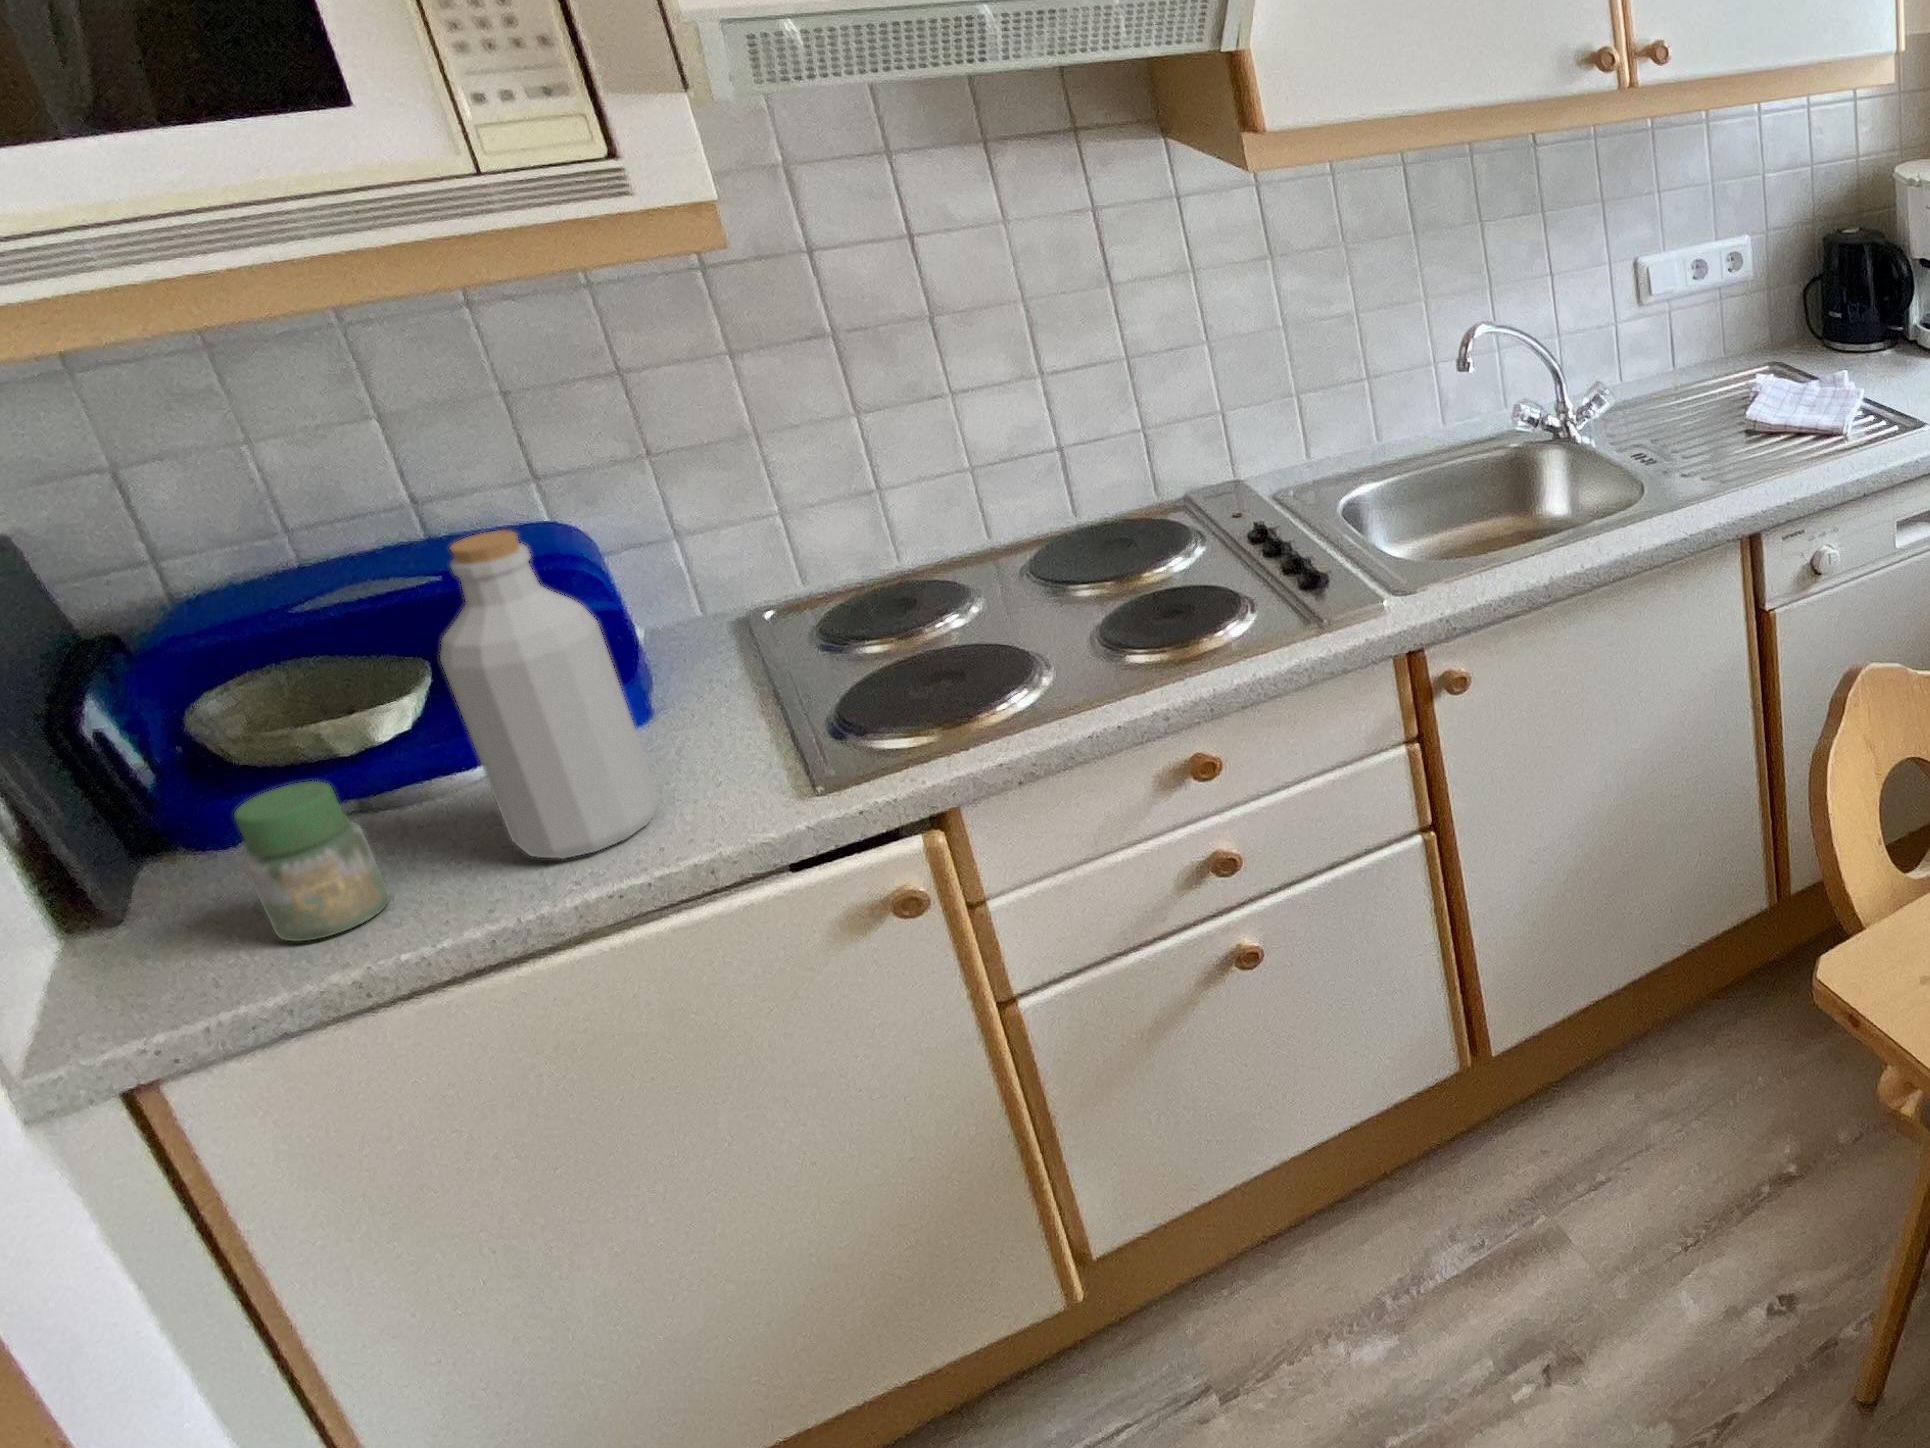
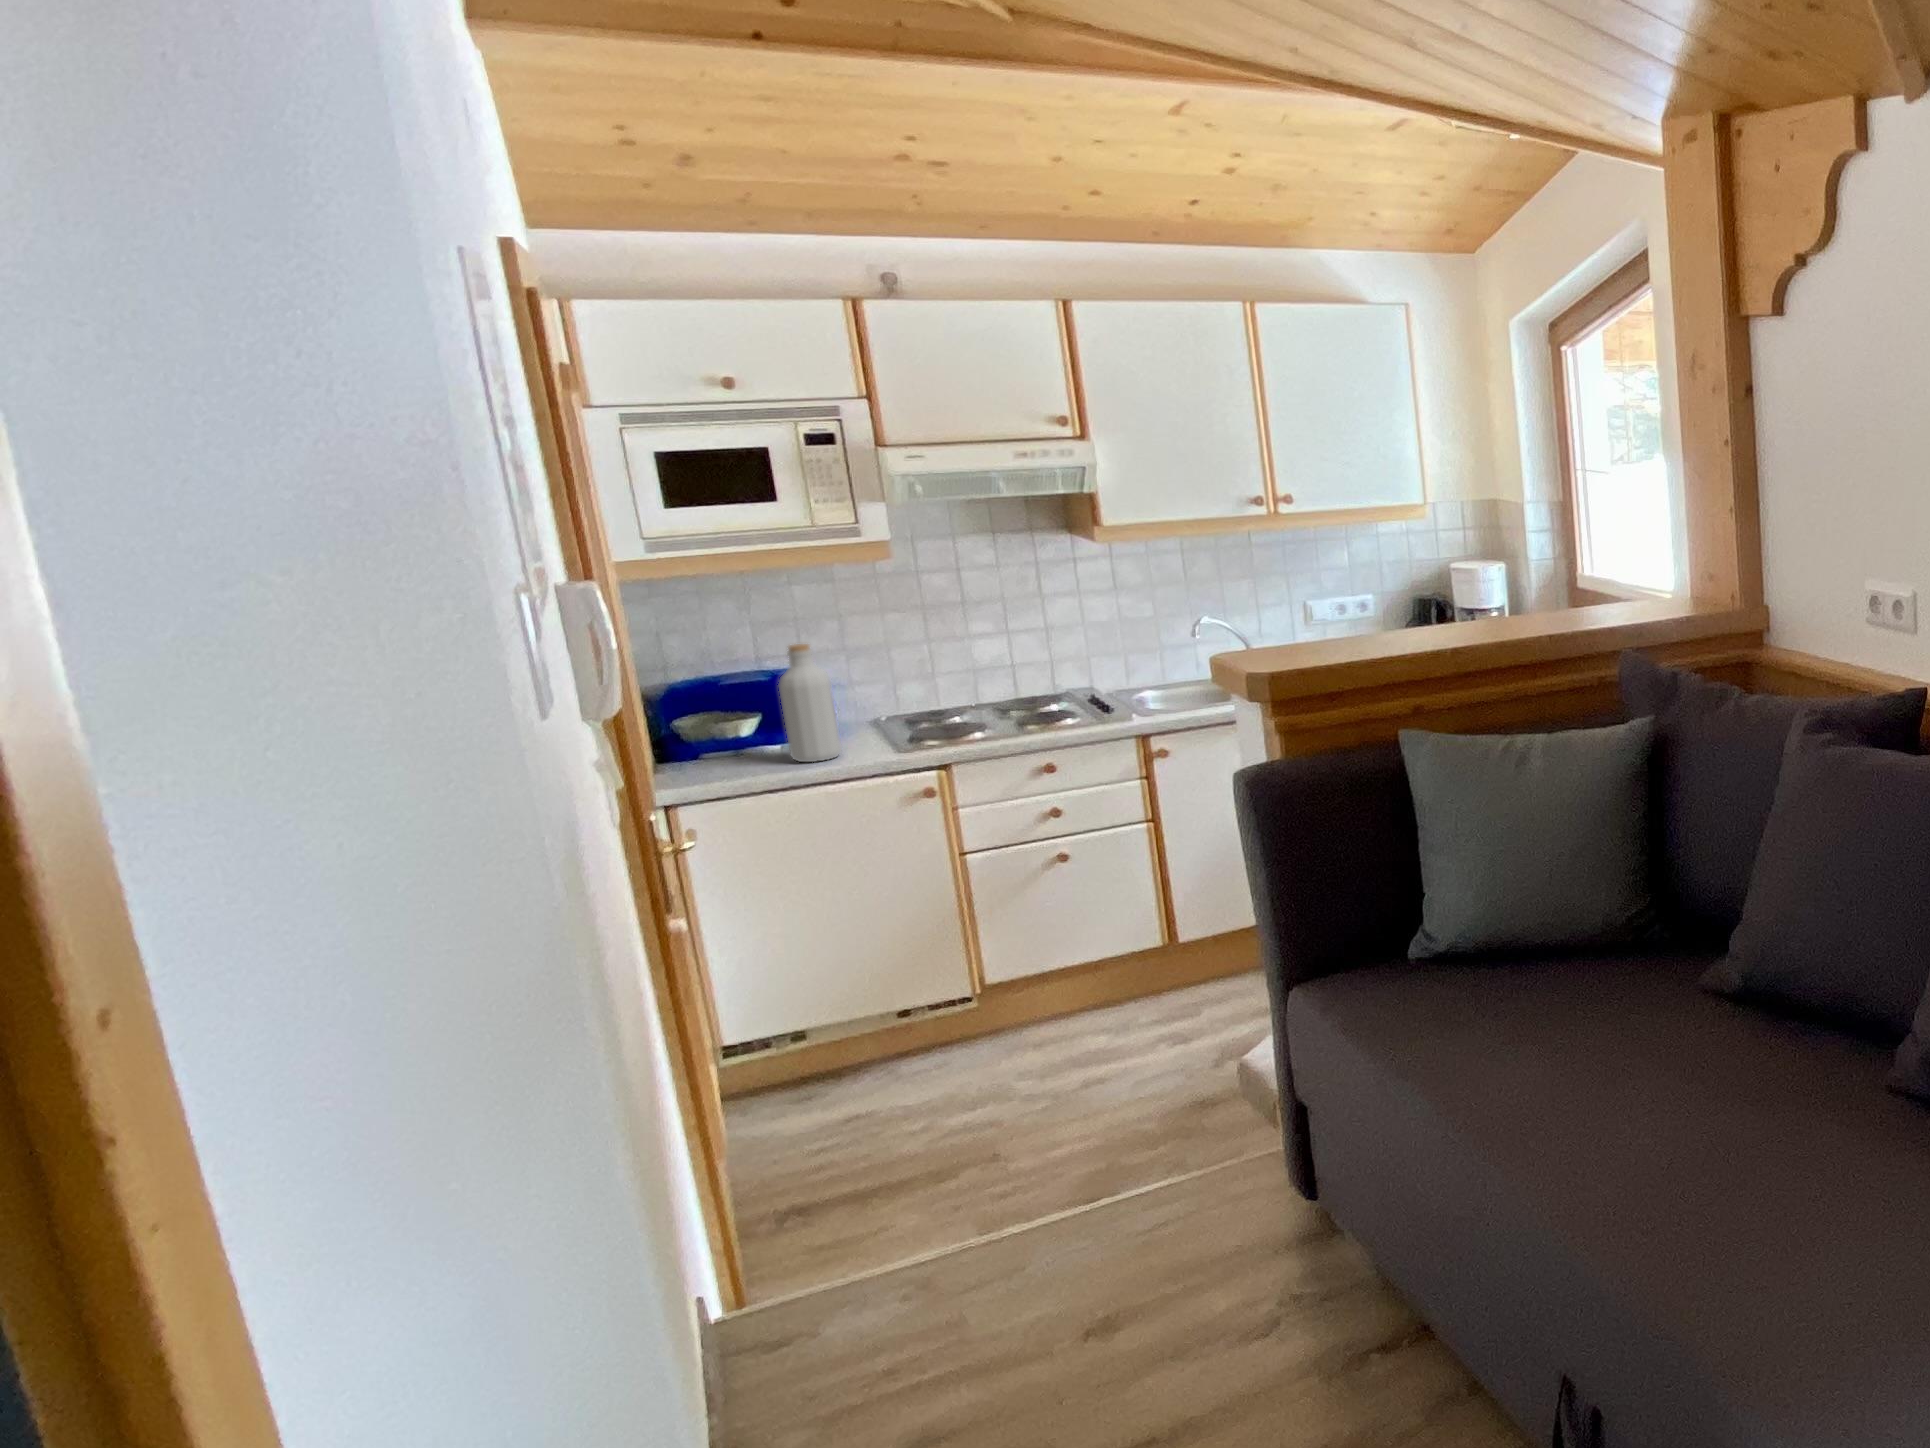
jar: present [234,781,390,942] -> none [708,723,750,774]

